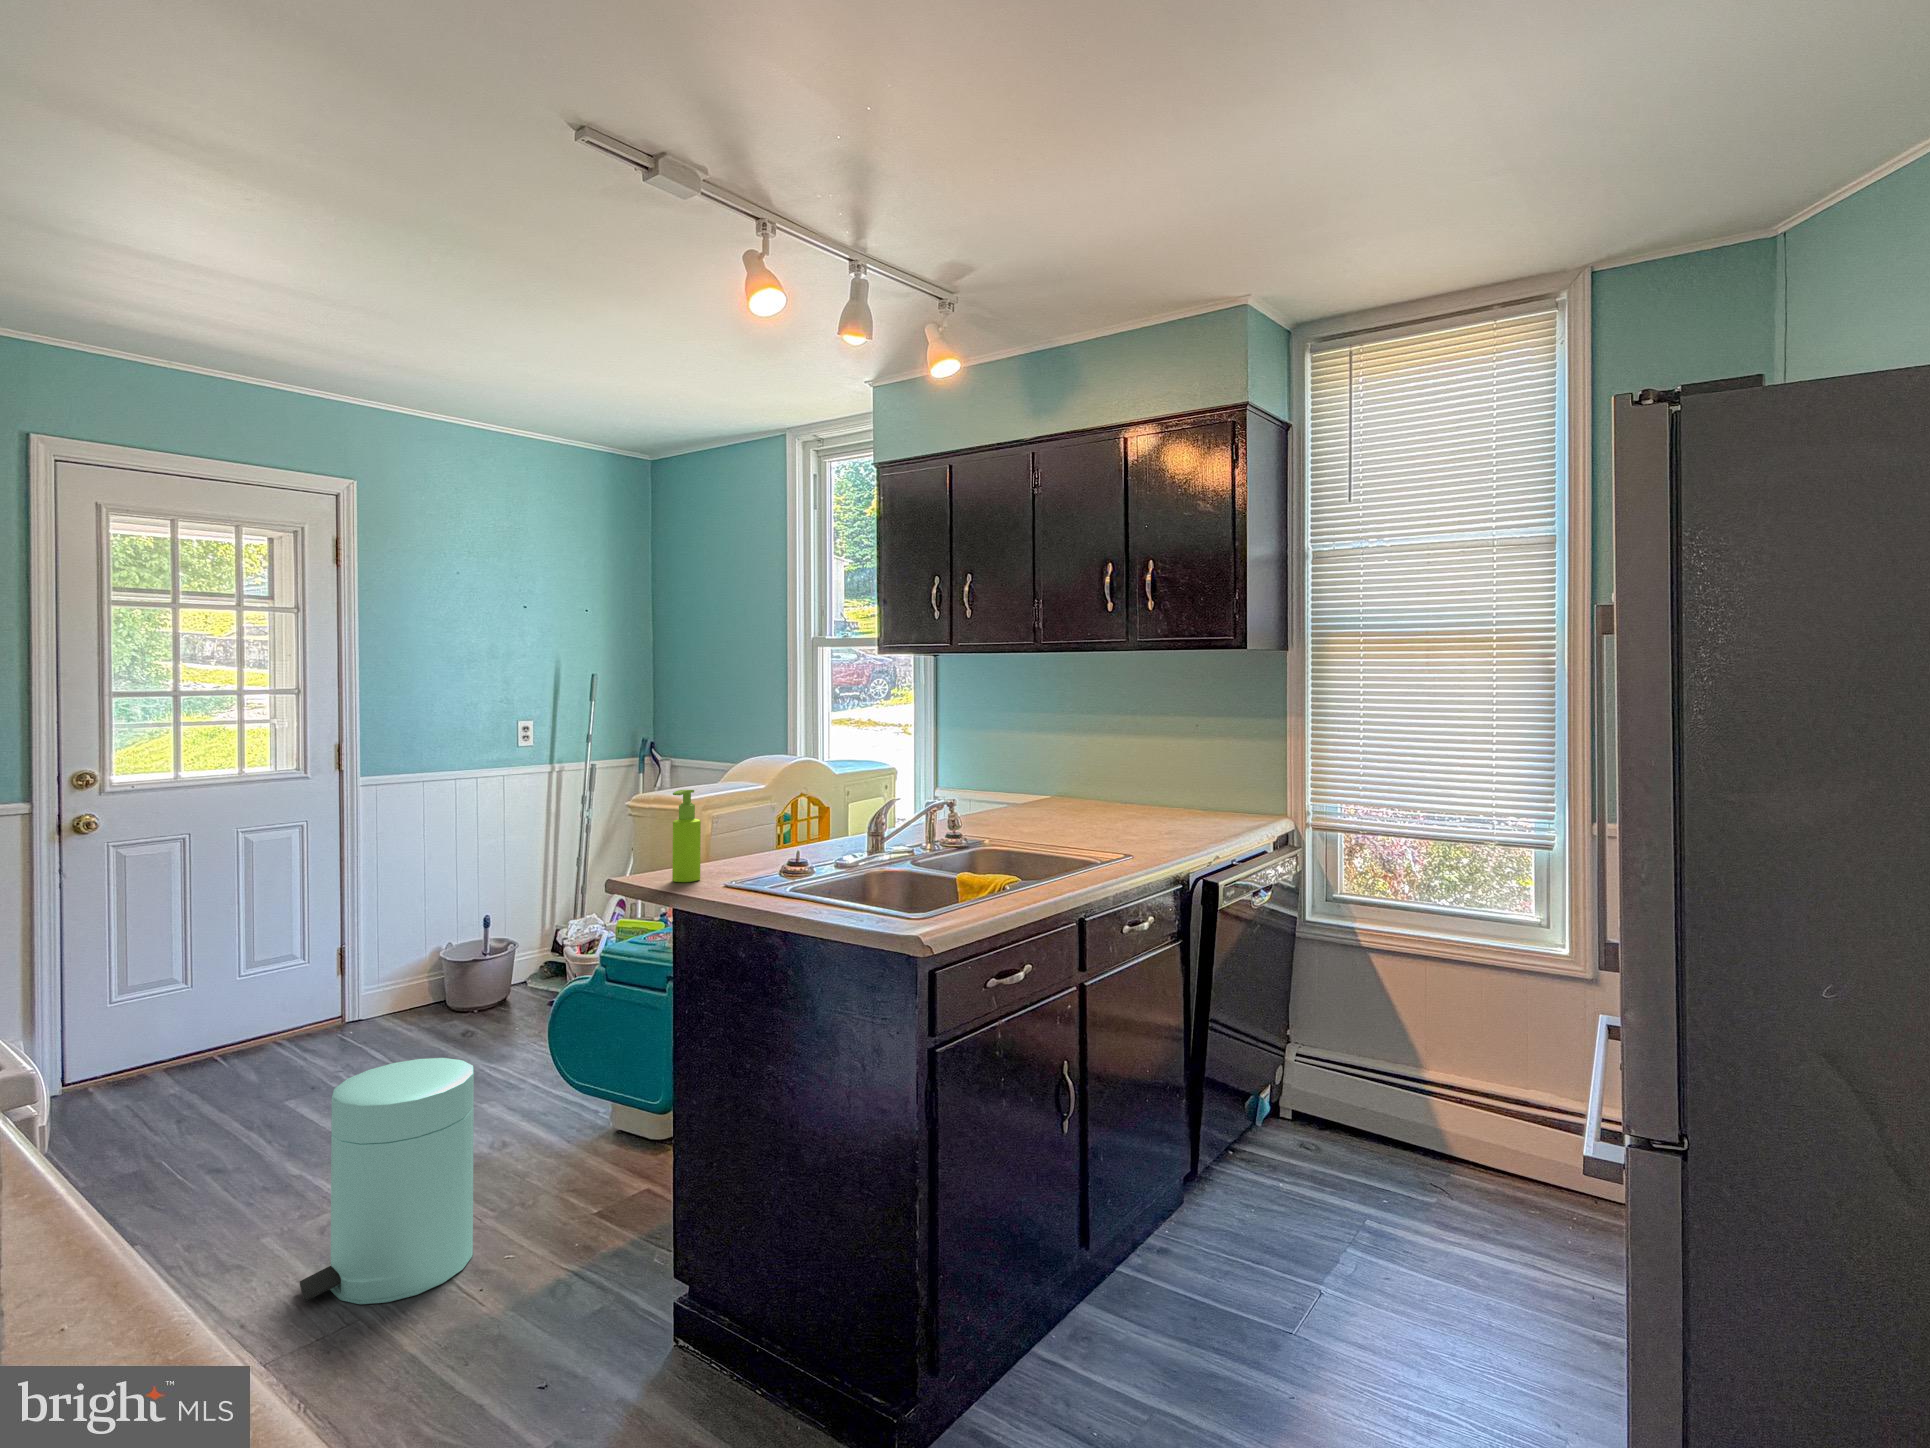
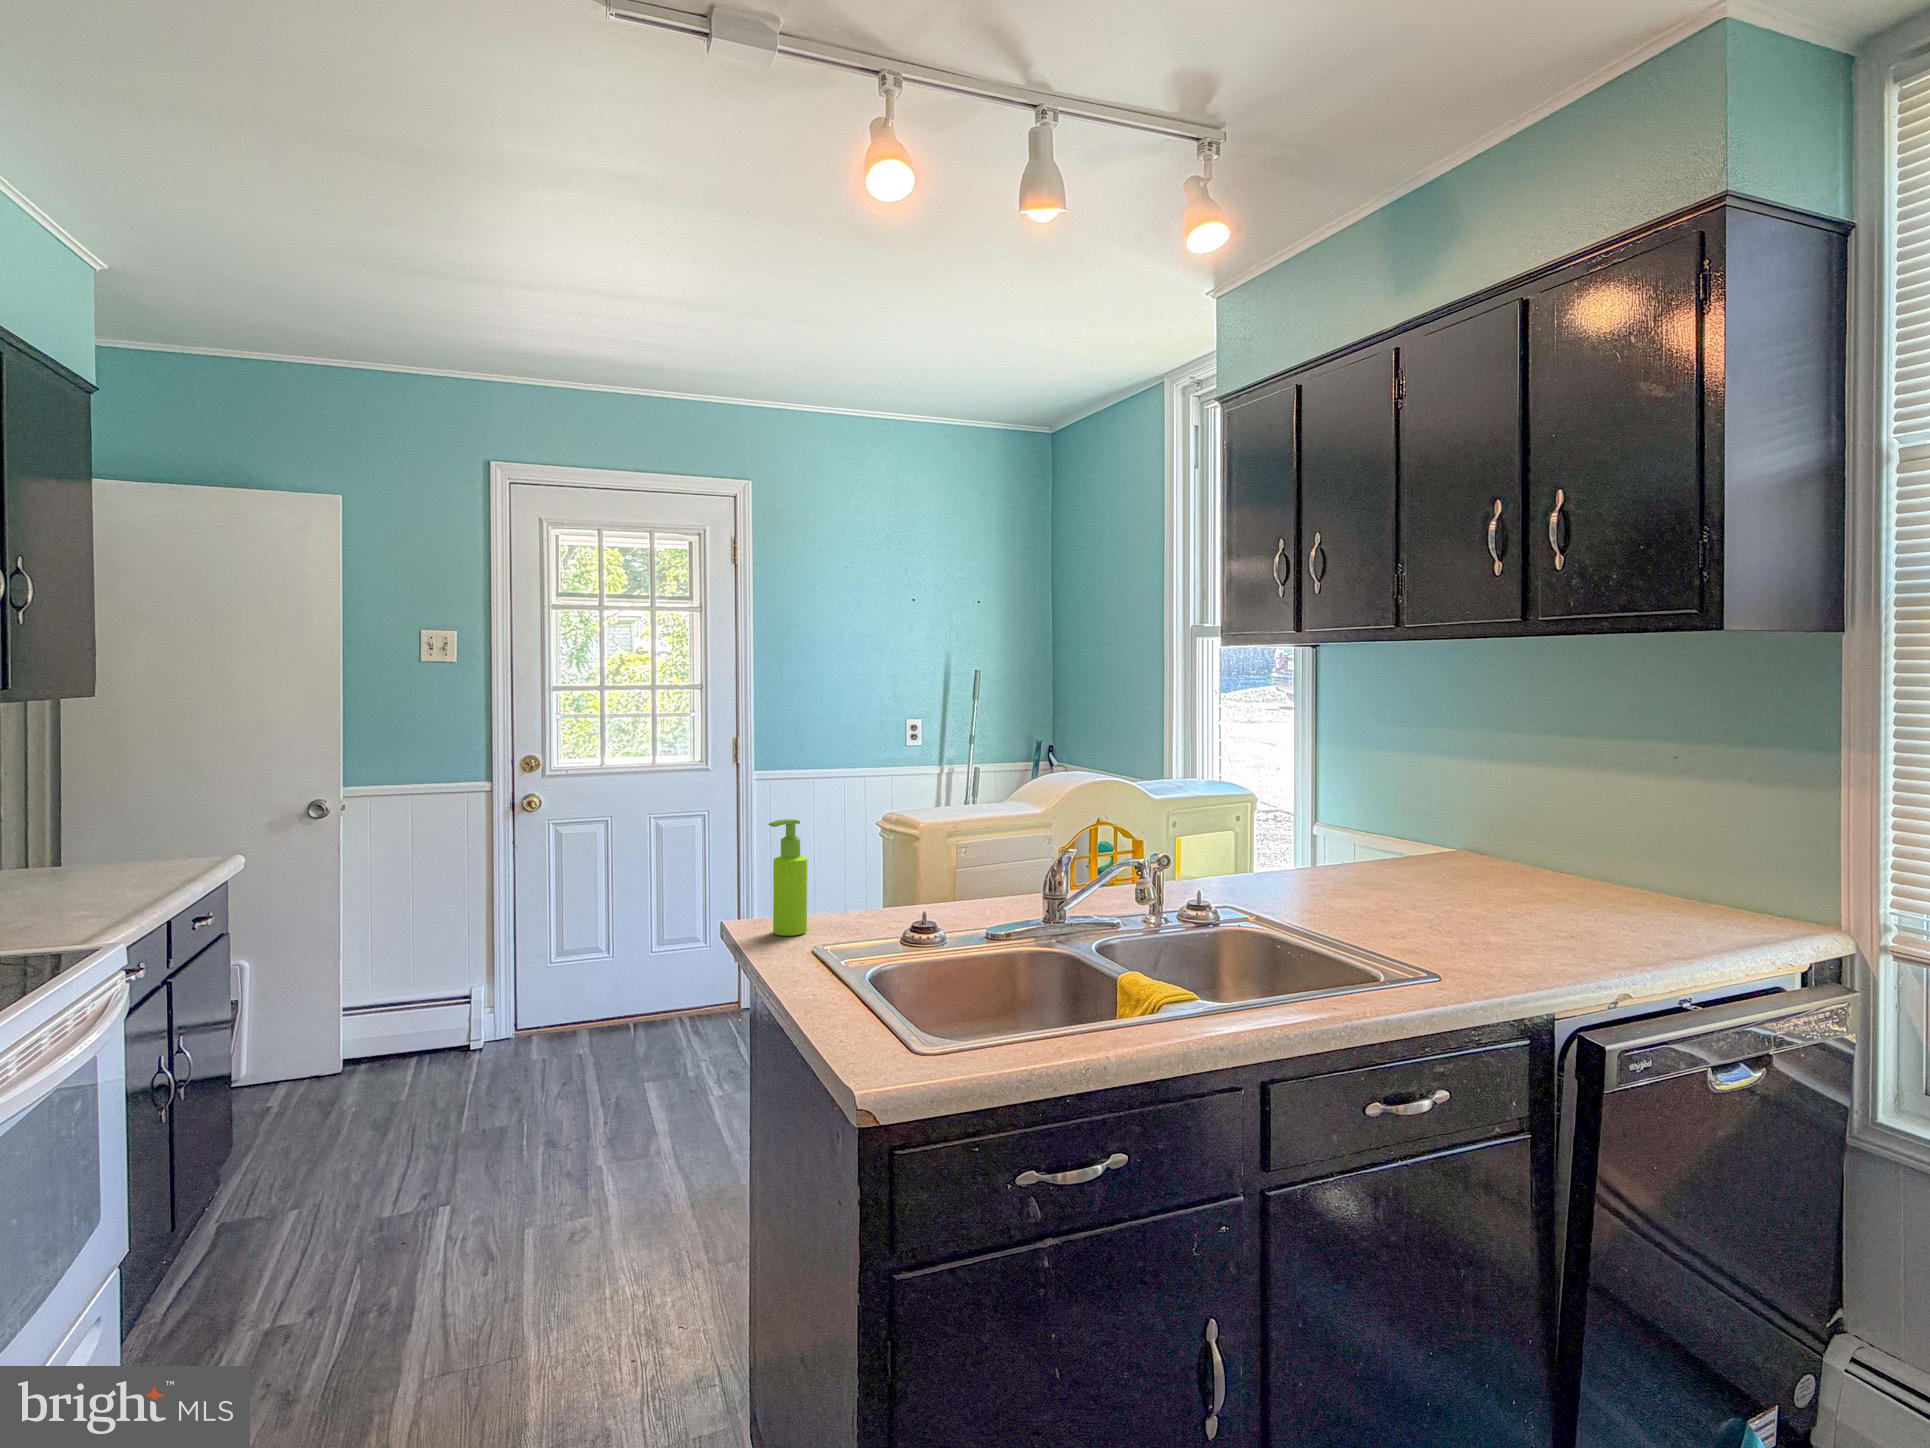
trash can: present [300,1058,474,1304] -> none [500,1080,668,1338]

